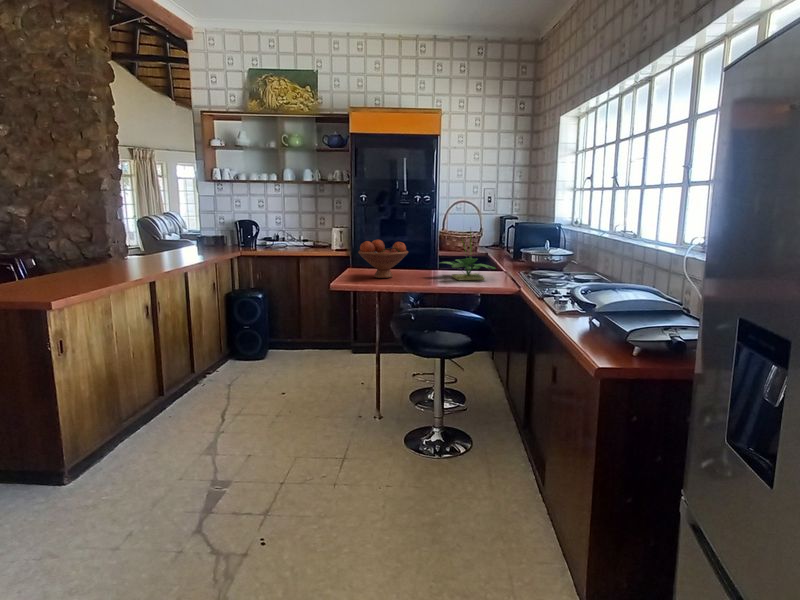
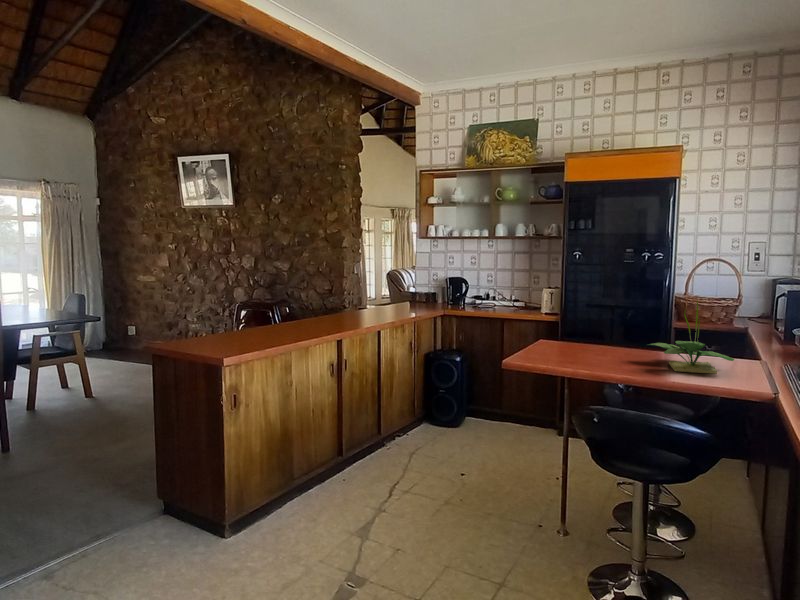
fruit bowl: present [358,239,408,278] -> none [543,309,609,358]

